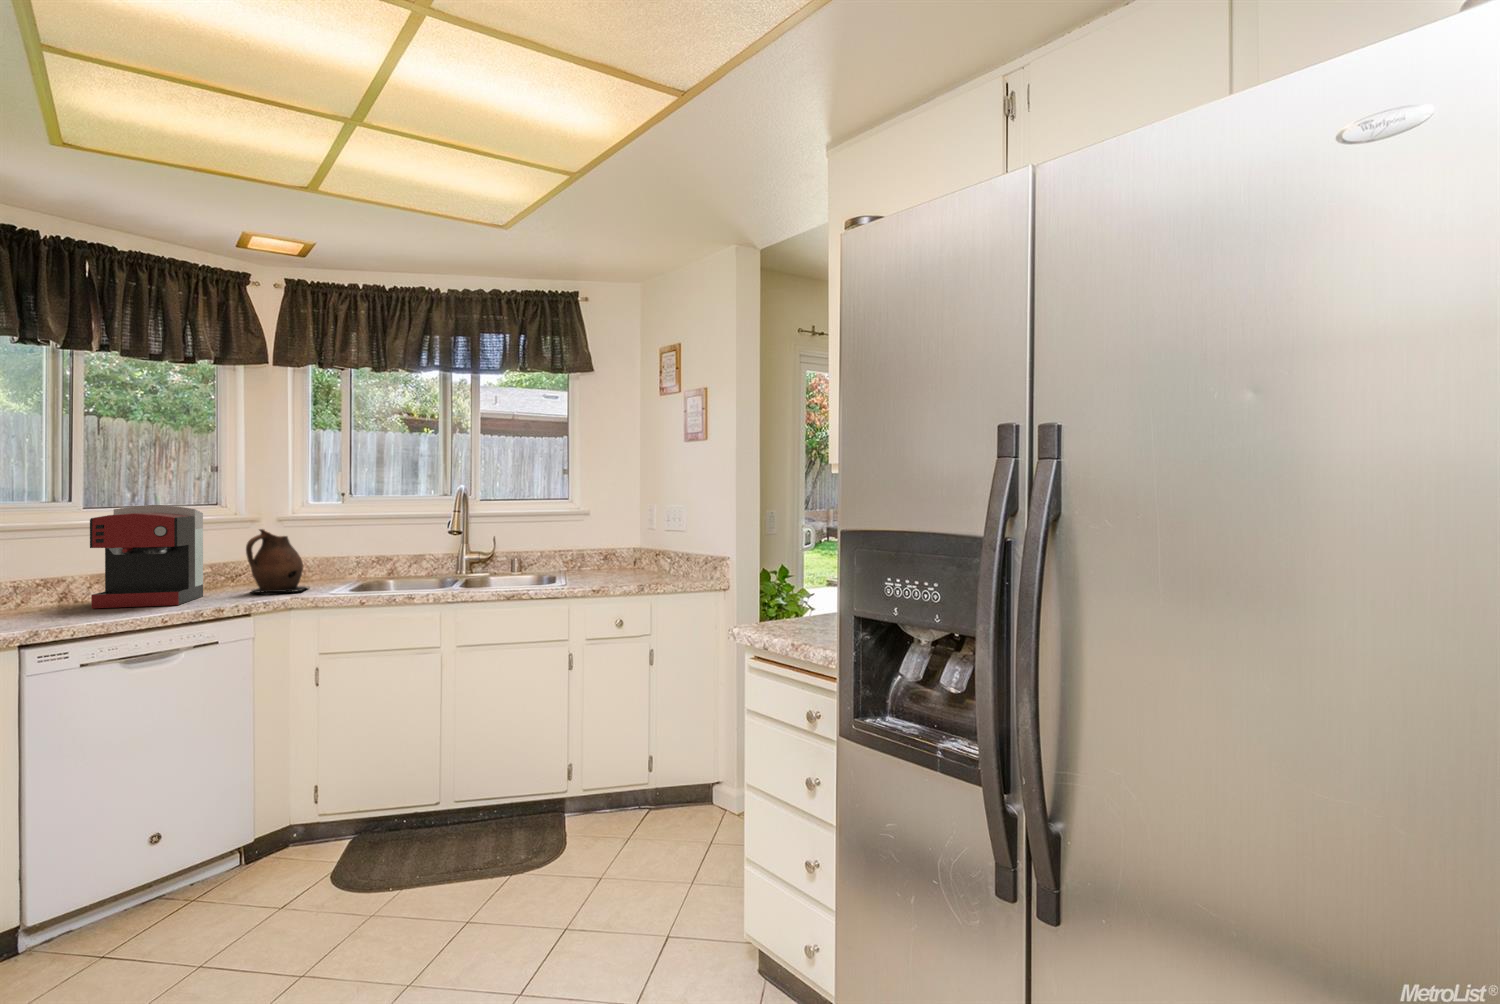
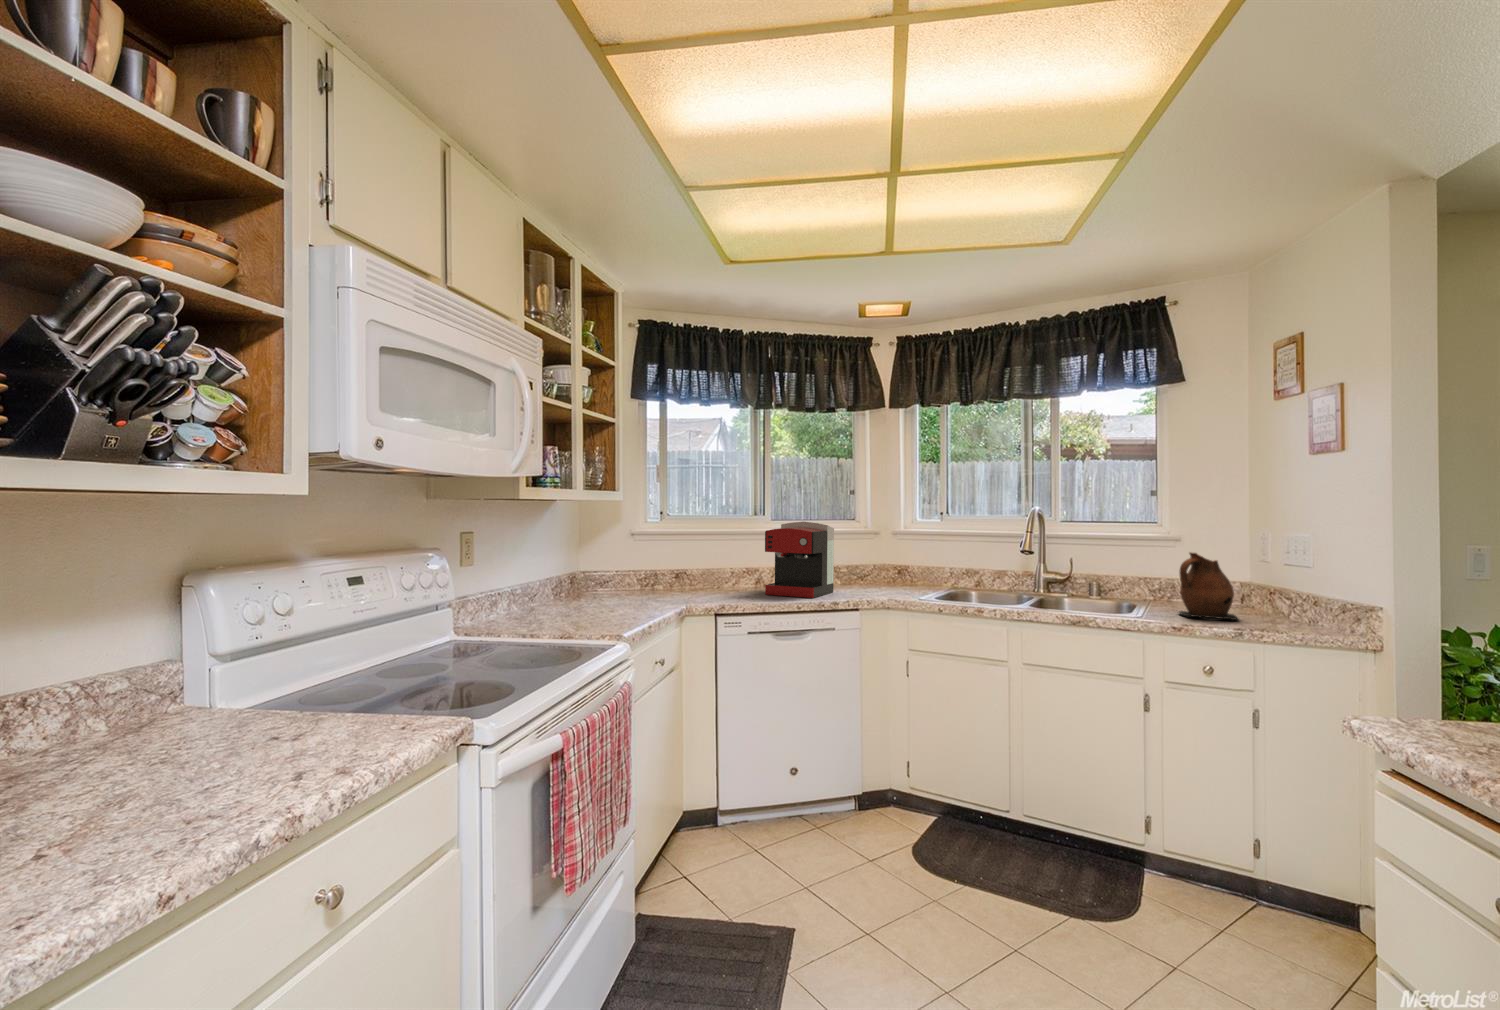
ceramic pitcher: present [246,529,307,593] -> present [1179,552,1238,620]

